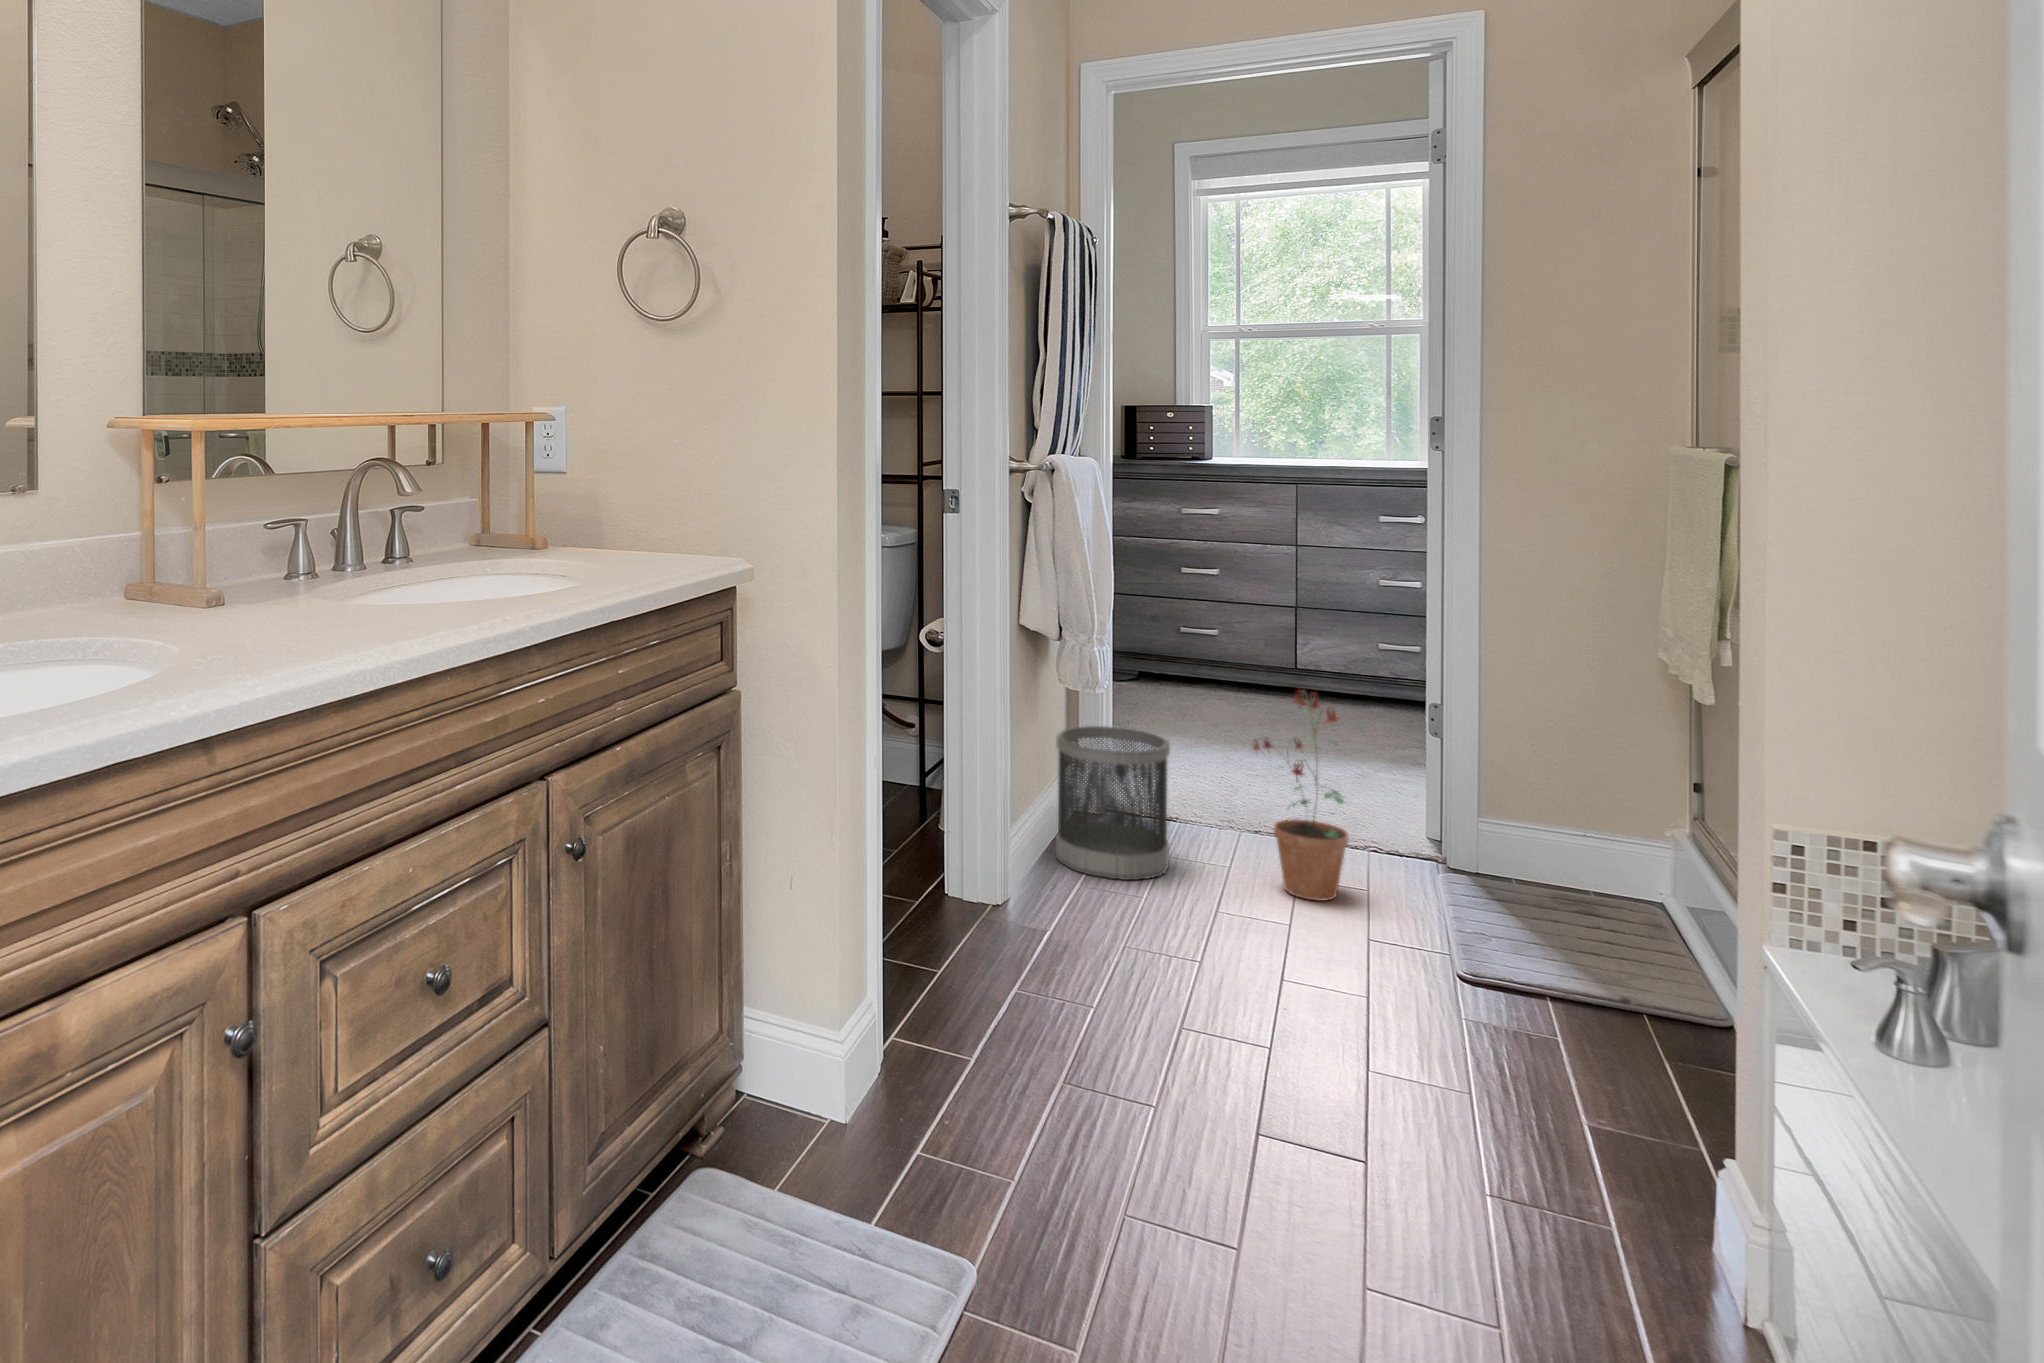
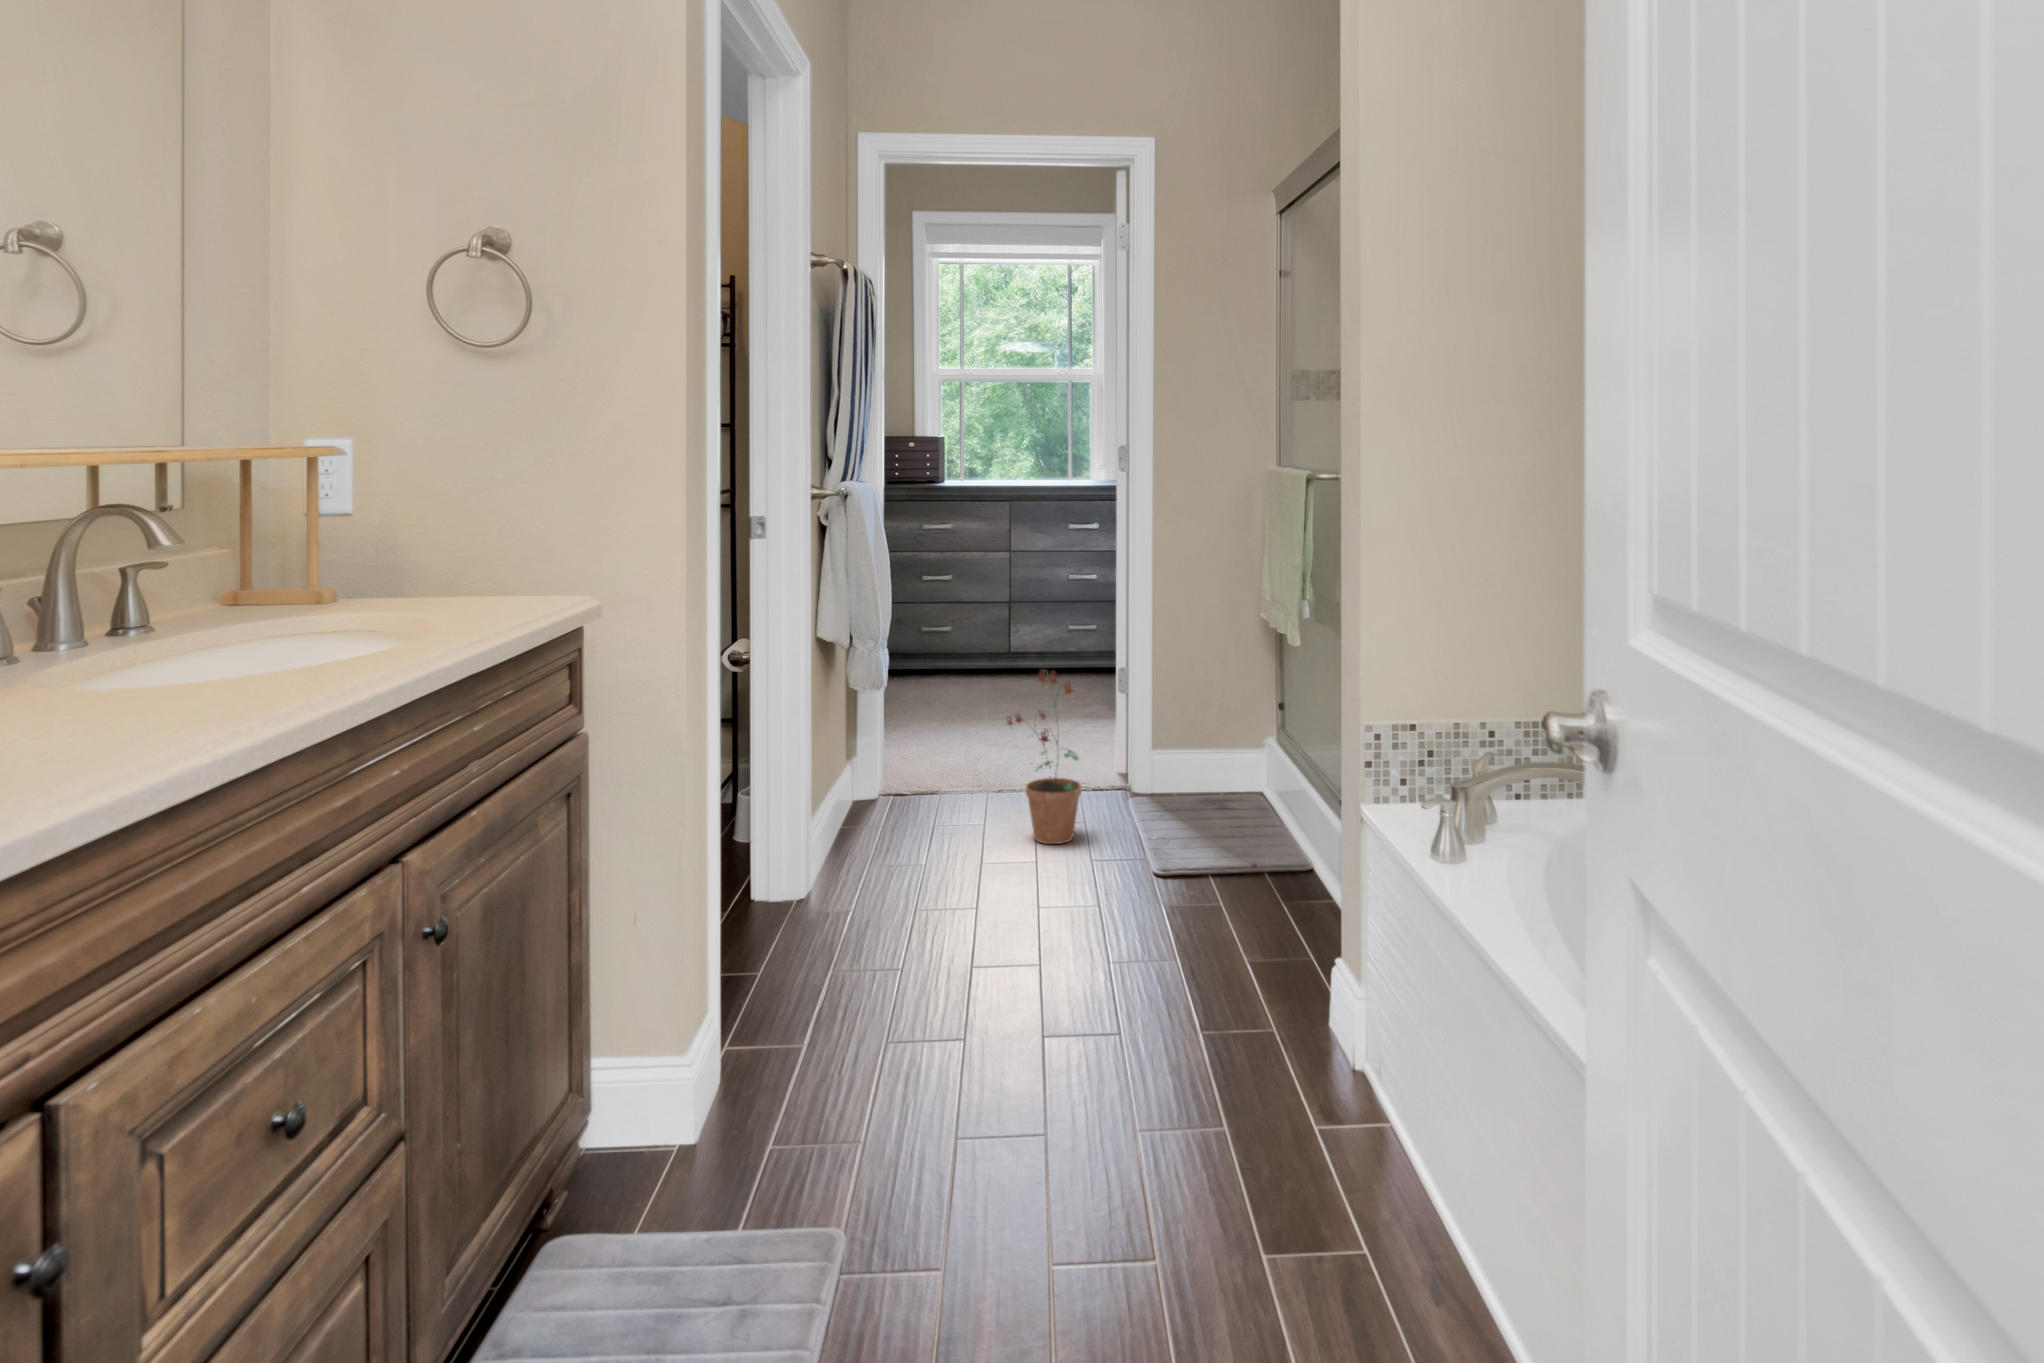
wastebasket: present [1056,726,1170,880] -> none [845,720,942,857]

